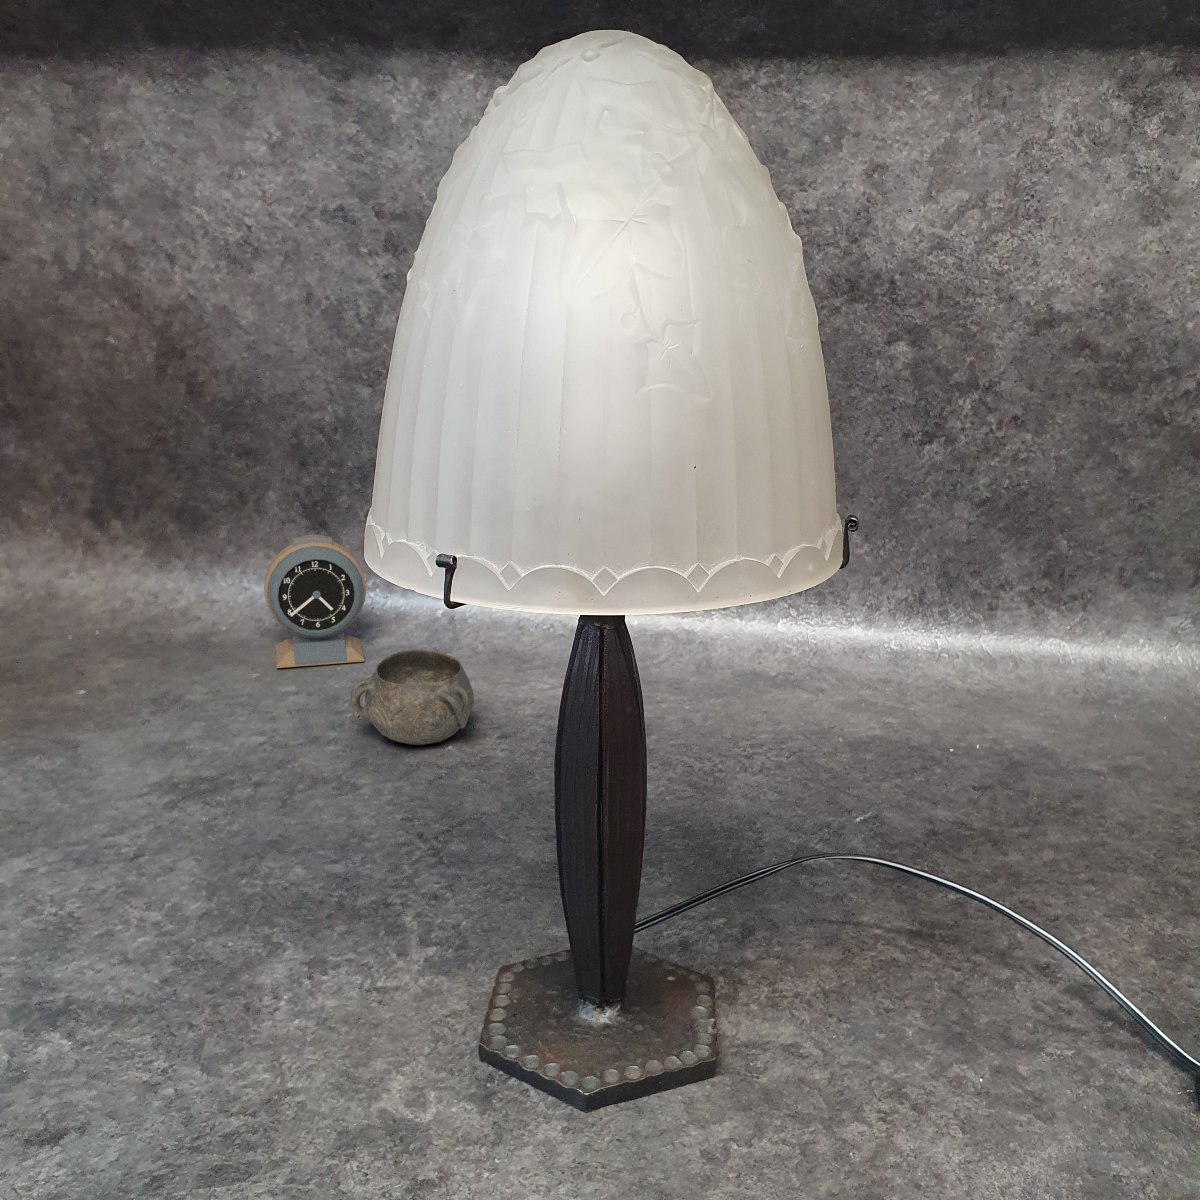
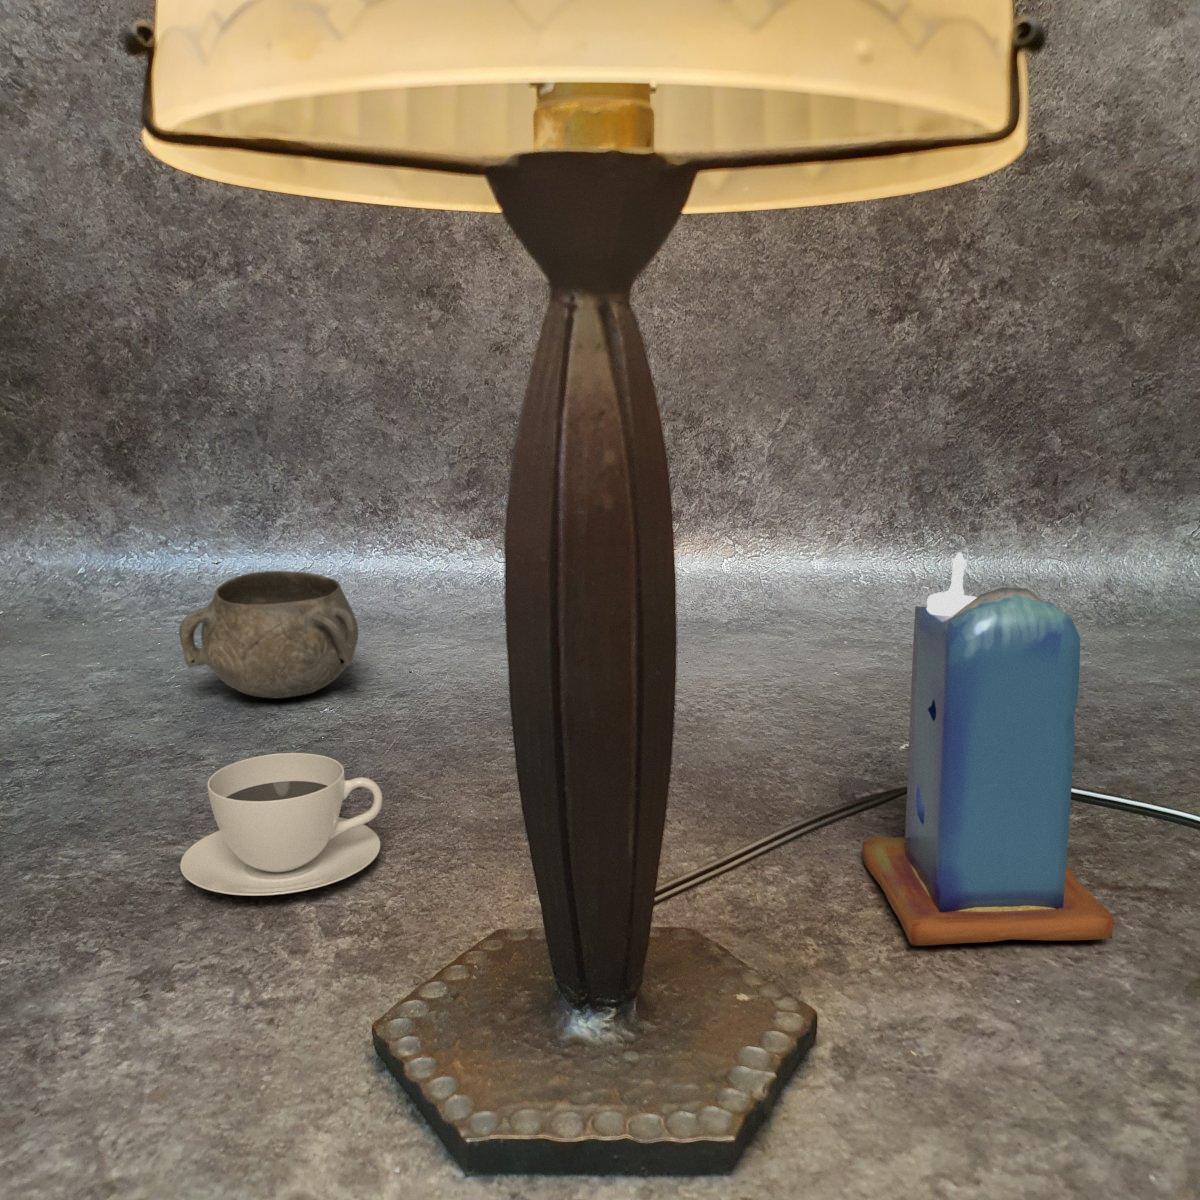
alarm clock: present [264,535,366,668] -> none [45,451,193,634]
candle: none [772,742,908,1001] -> present [862,553,1114,946]
teacup: none [338,815,465,914] -> present [180,753,382,896]

